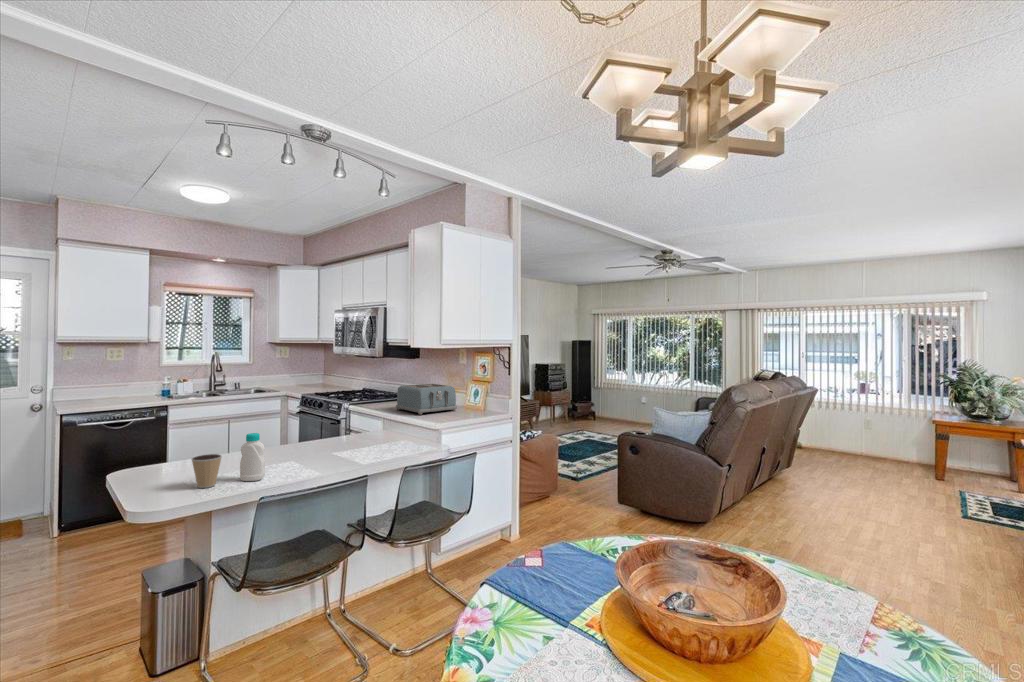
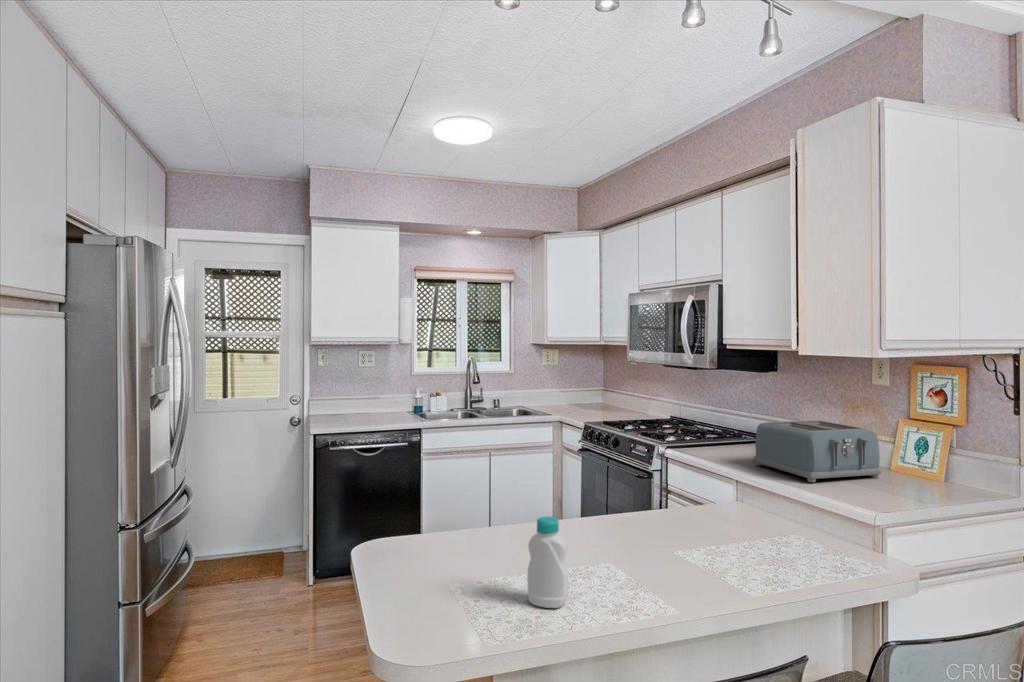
coffee cup: present [191,454,222,488] -> none [453,549,500,614]

